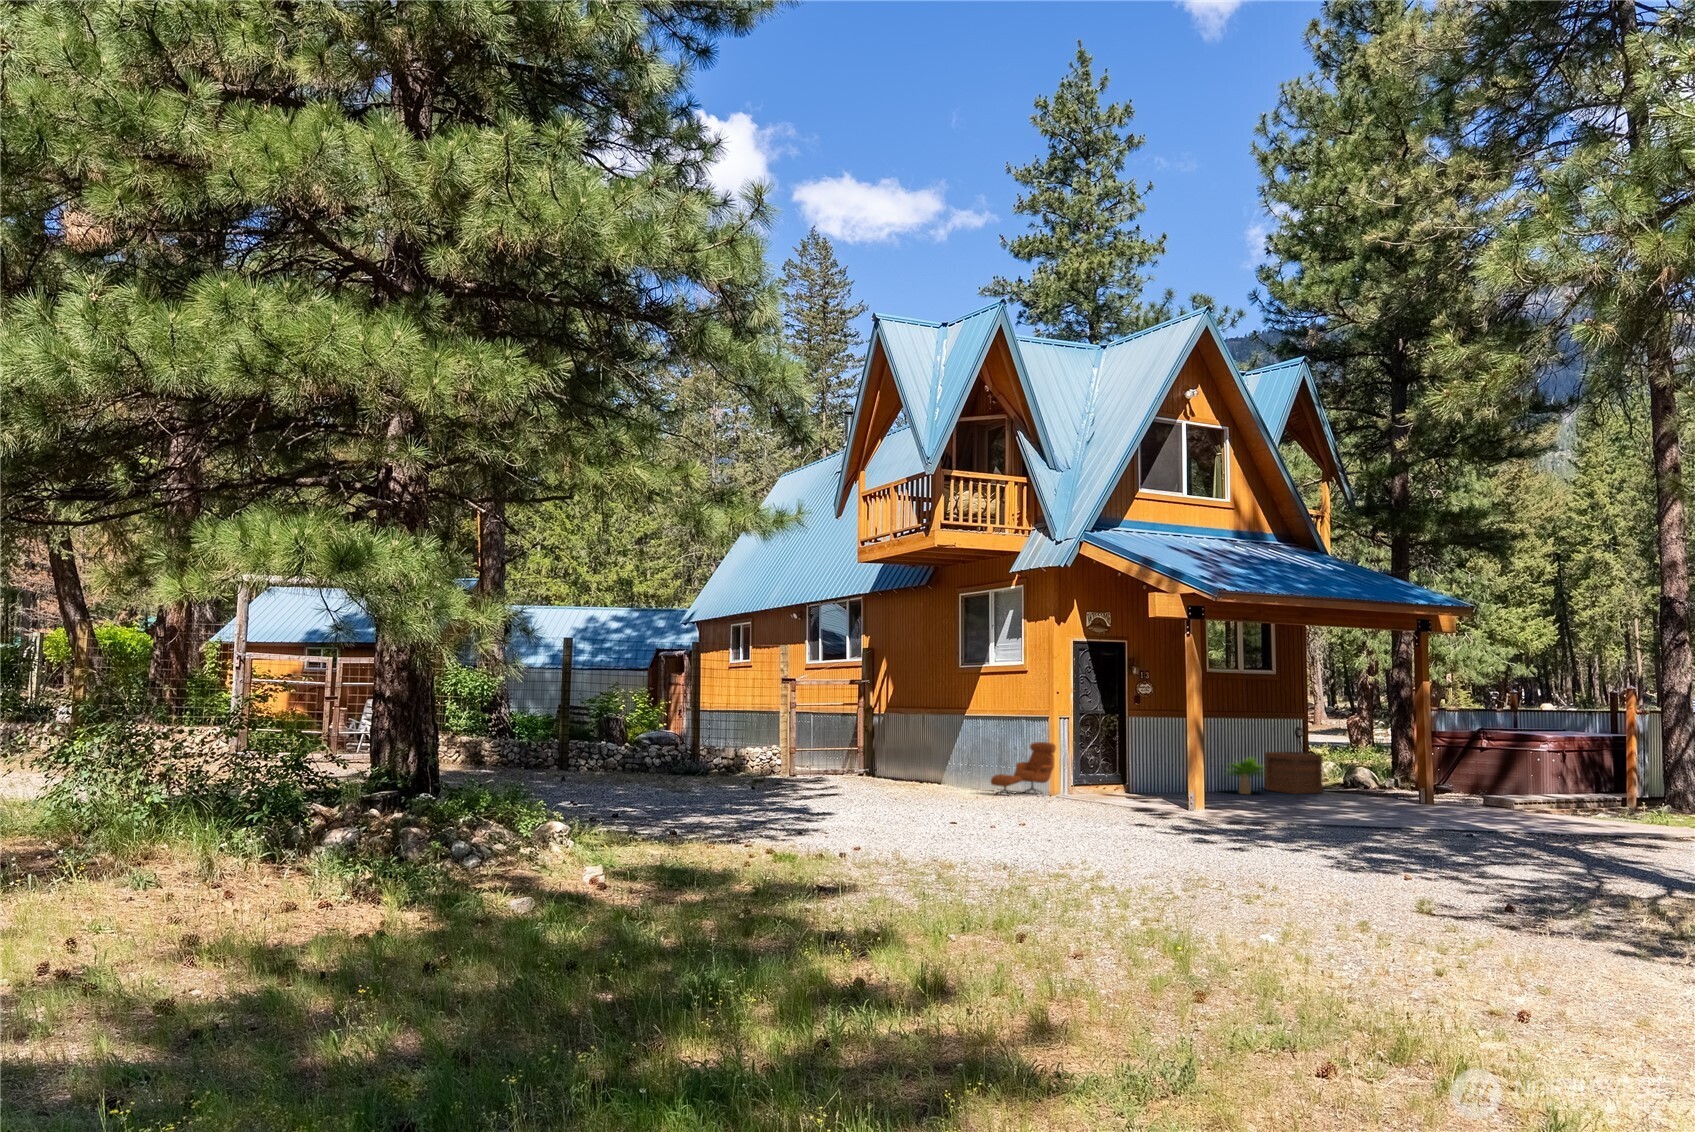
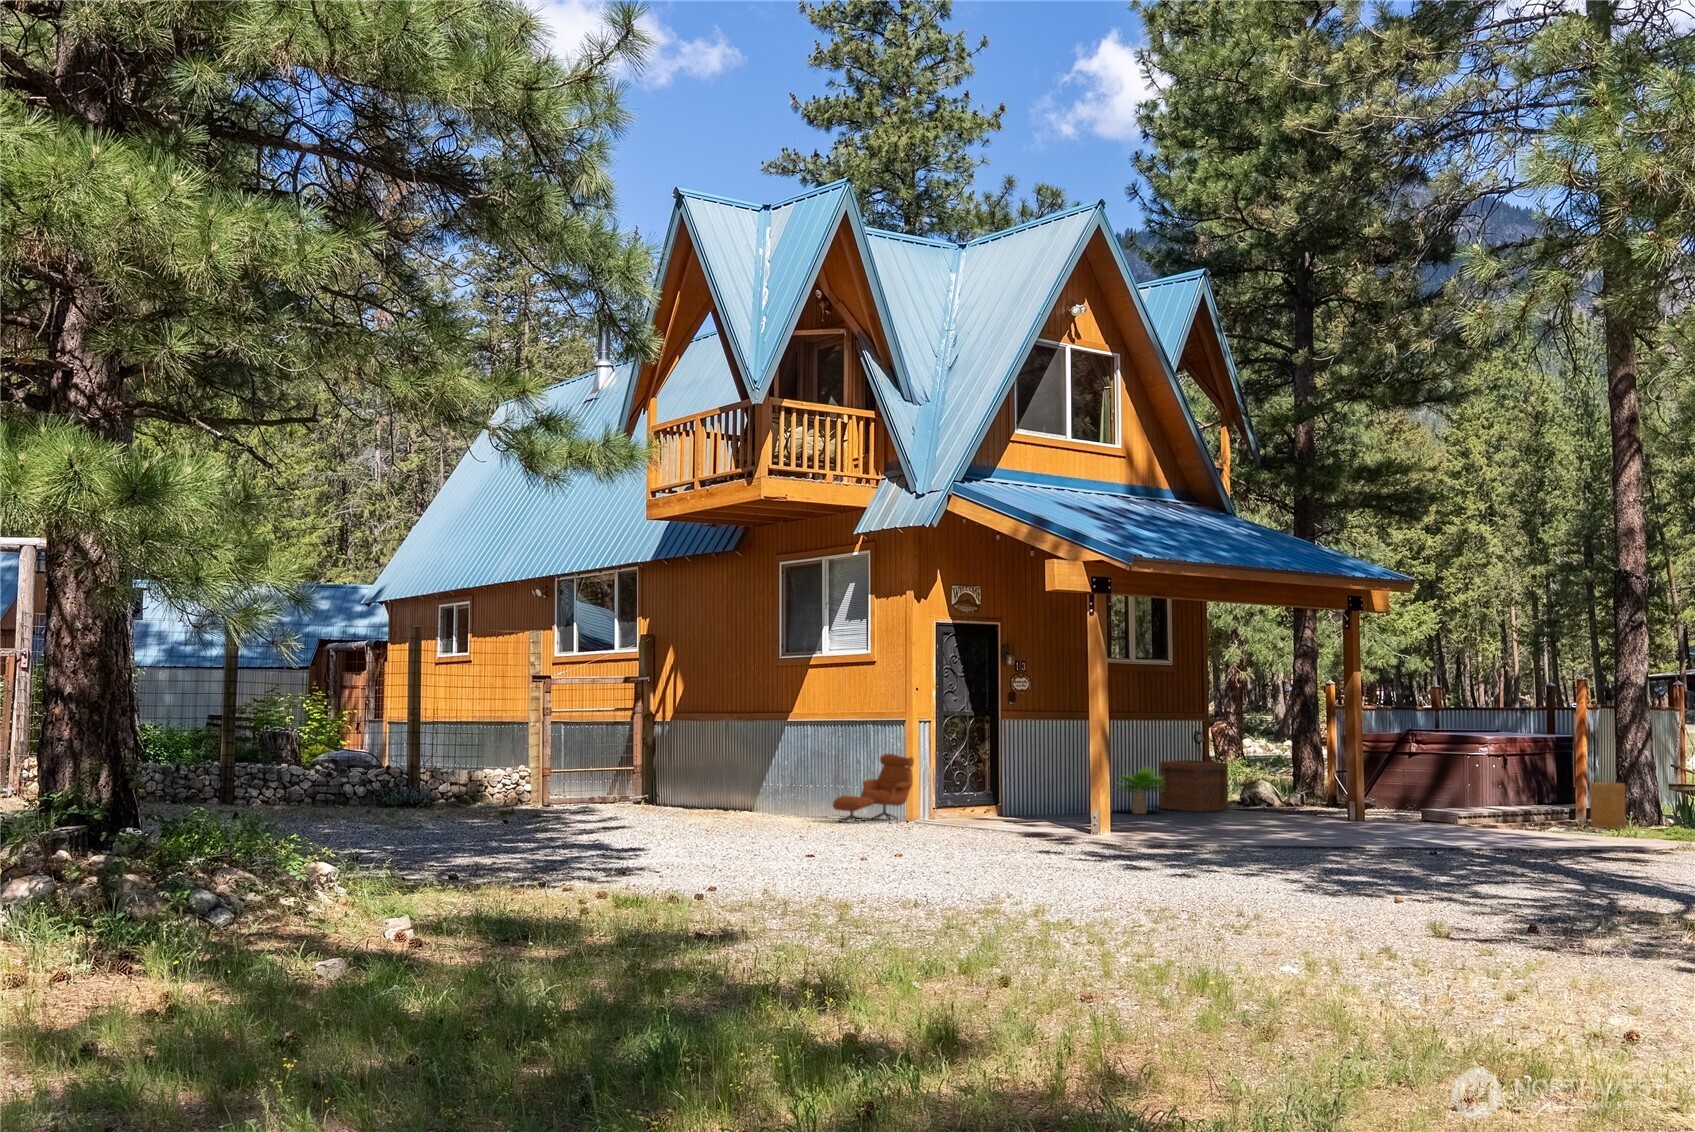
basket: none [1639,778,1673,818] -> present [1590,782,1626,828]

